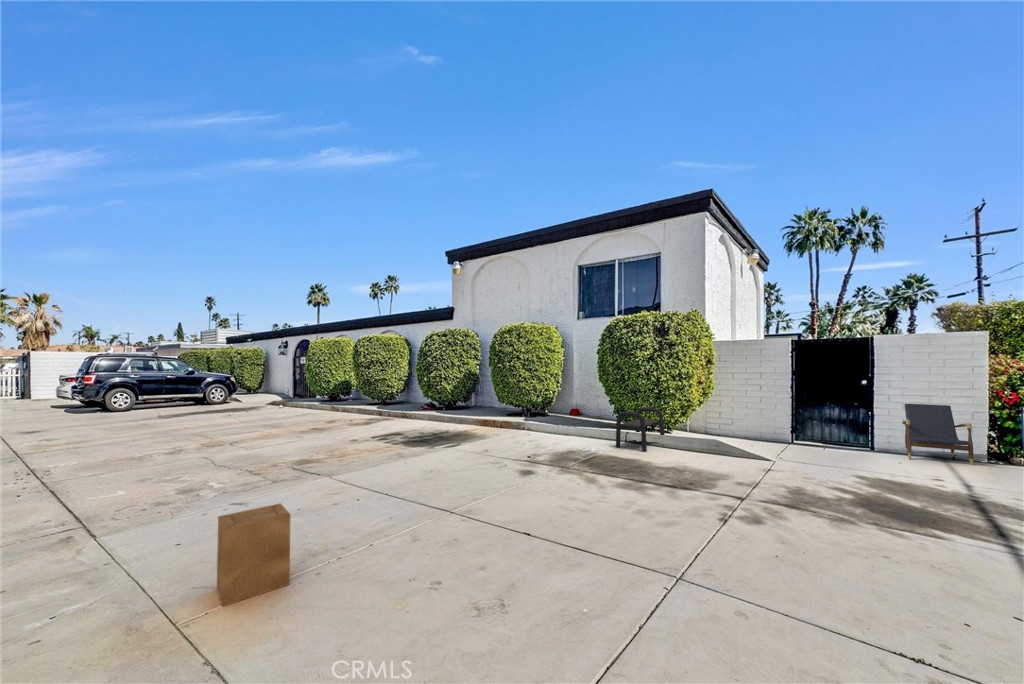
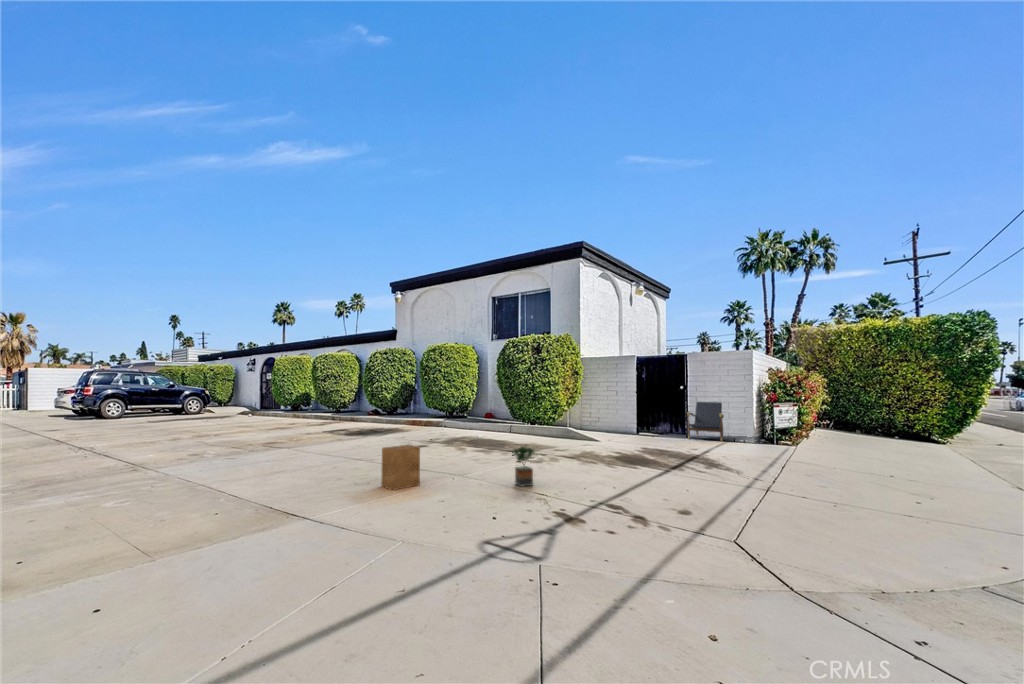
bench: present [616,407,664,452] -> none [496,407,536,438]
cardboard box: present [217,503,290,606] -> present [381,445,420,490]
potted tree: none [884,541,961,647] -> present [512,446,538,487]

